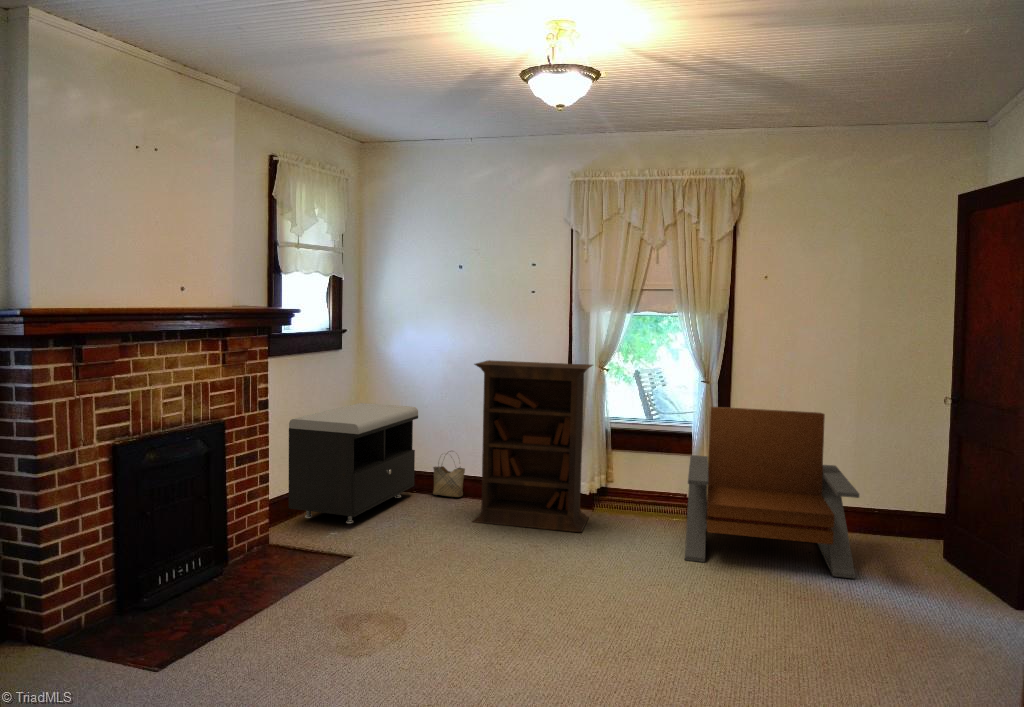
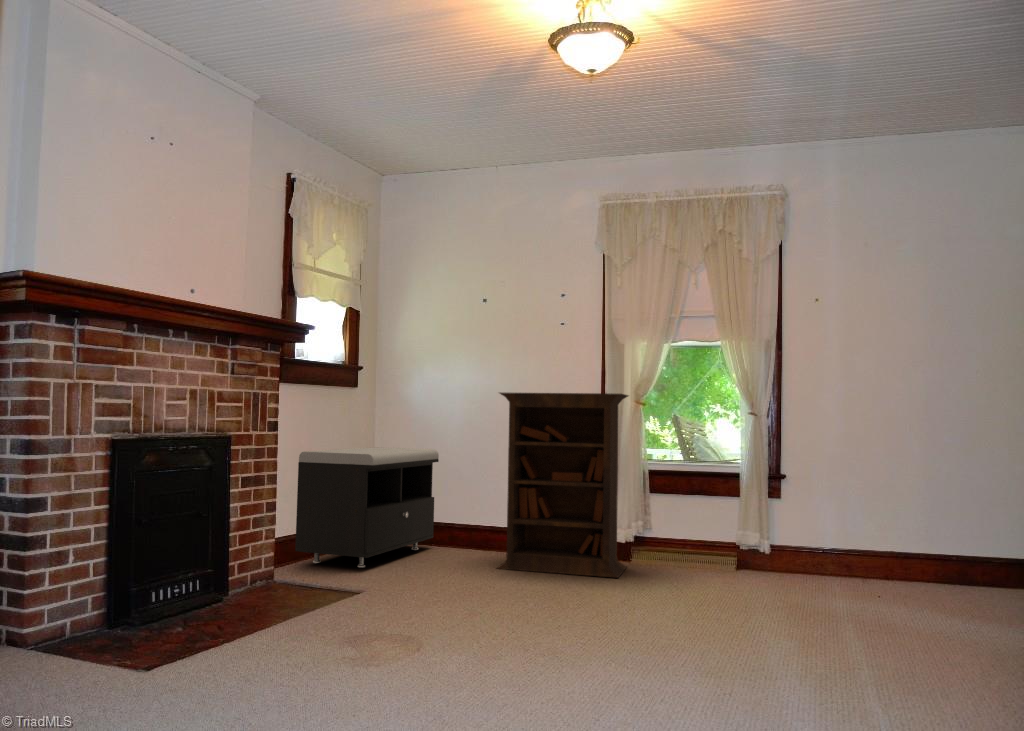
lounge chair: present [685,407,859,578] -> none [735,437,933,617]
woven basket: present [433,453,465,497] -> none [454,499,490,550]

